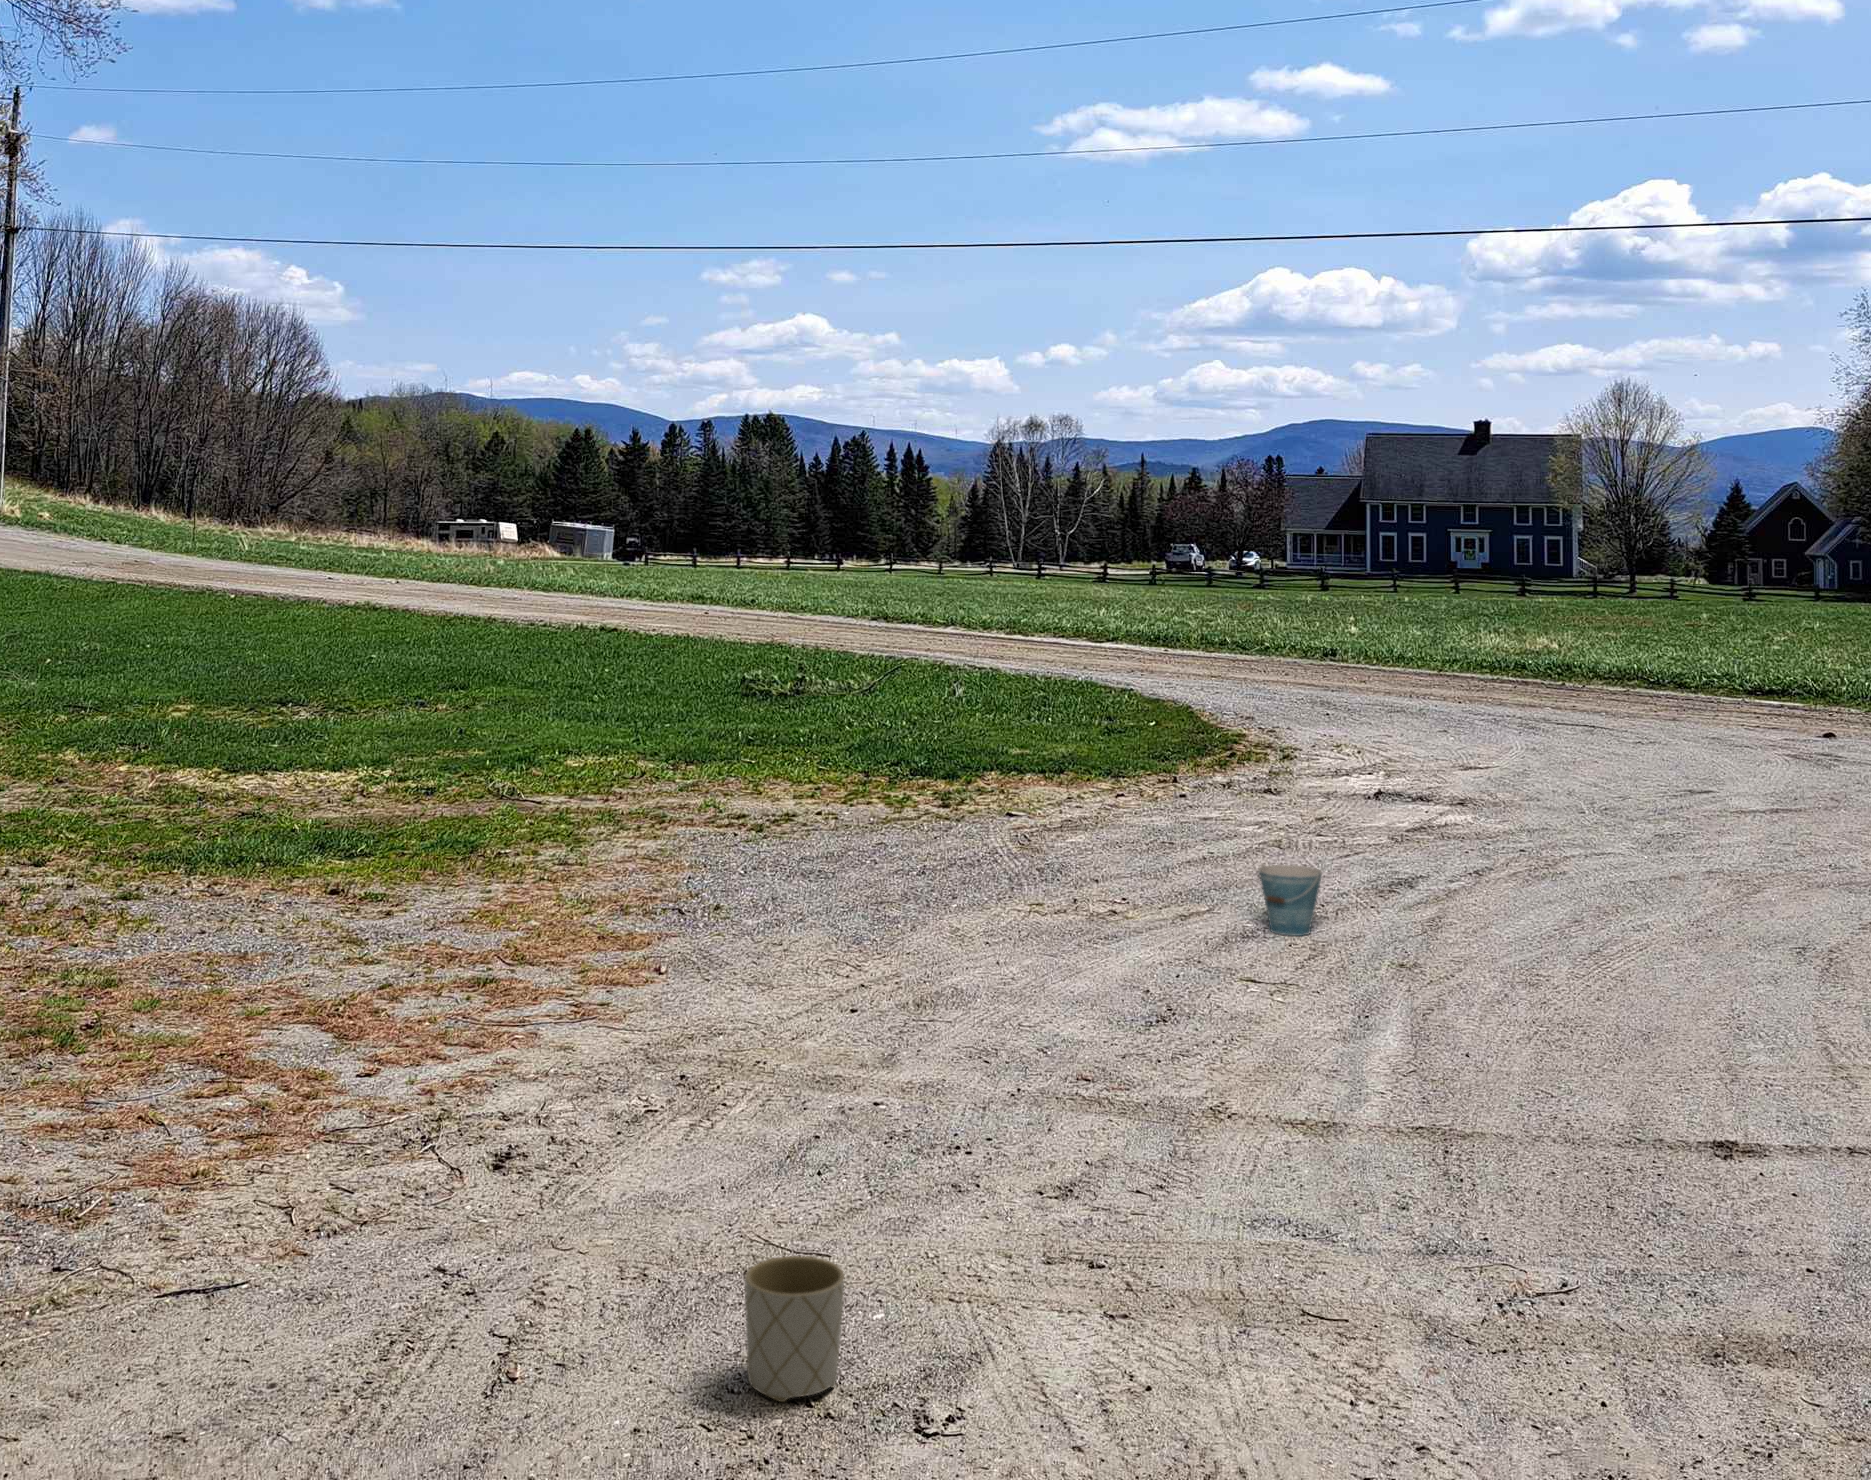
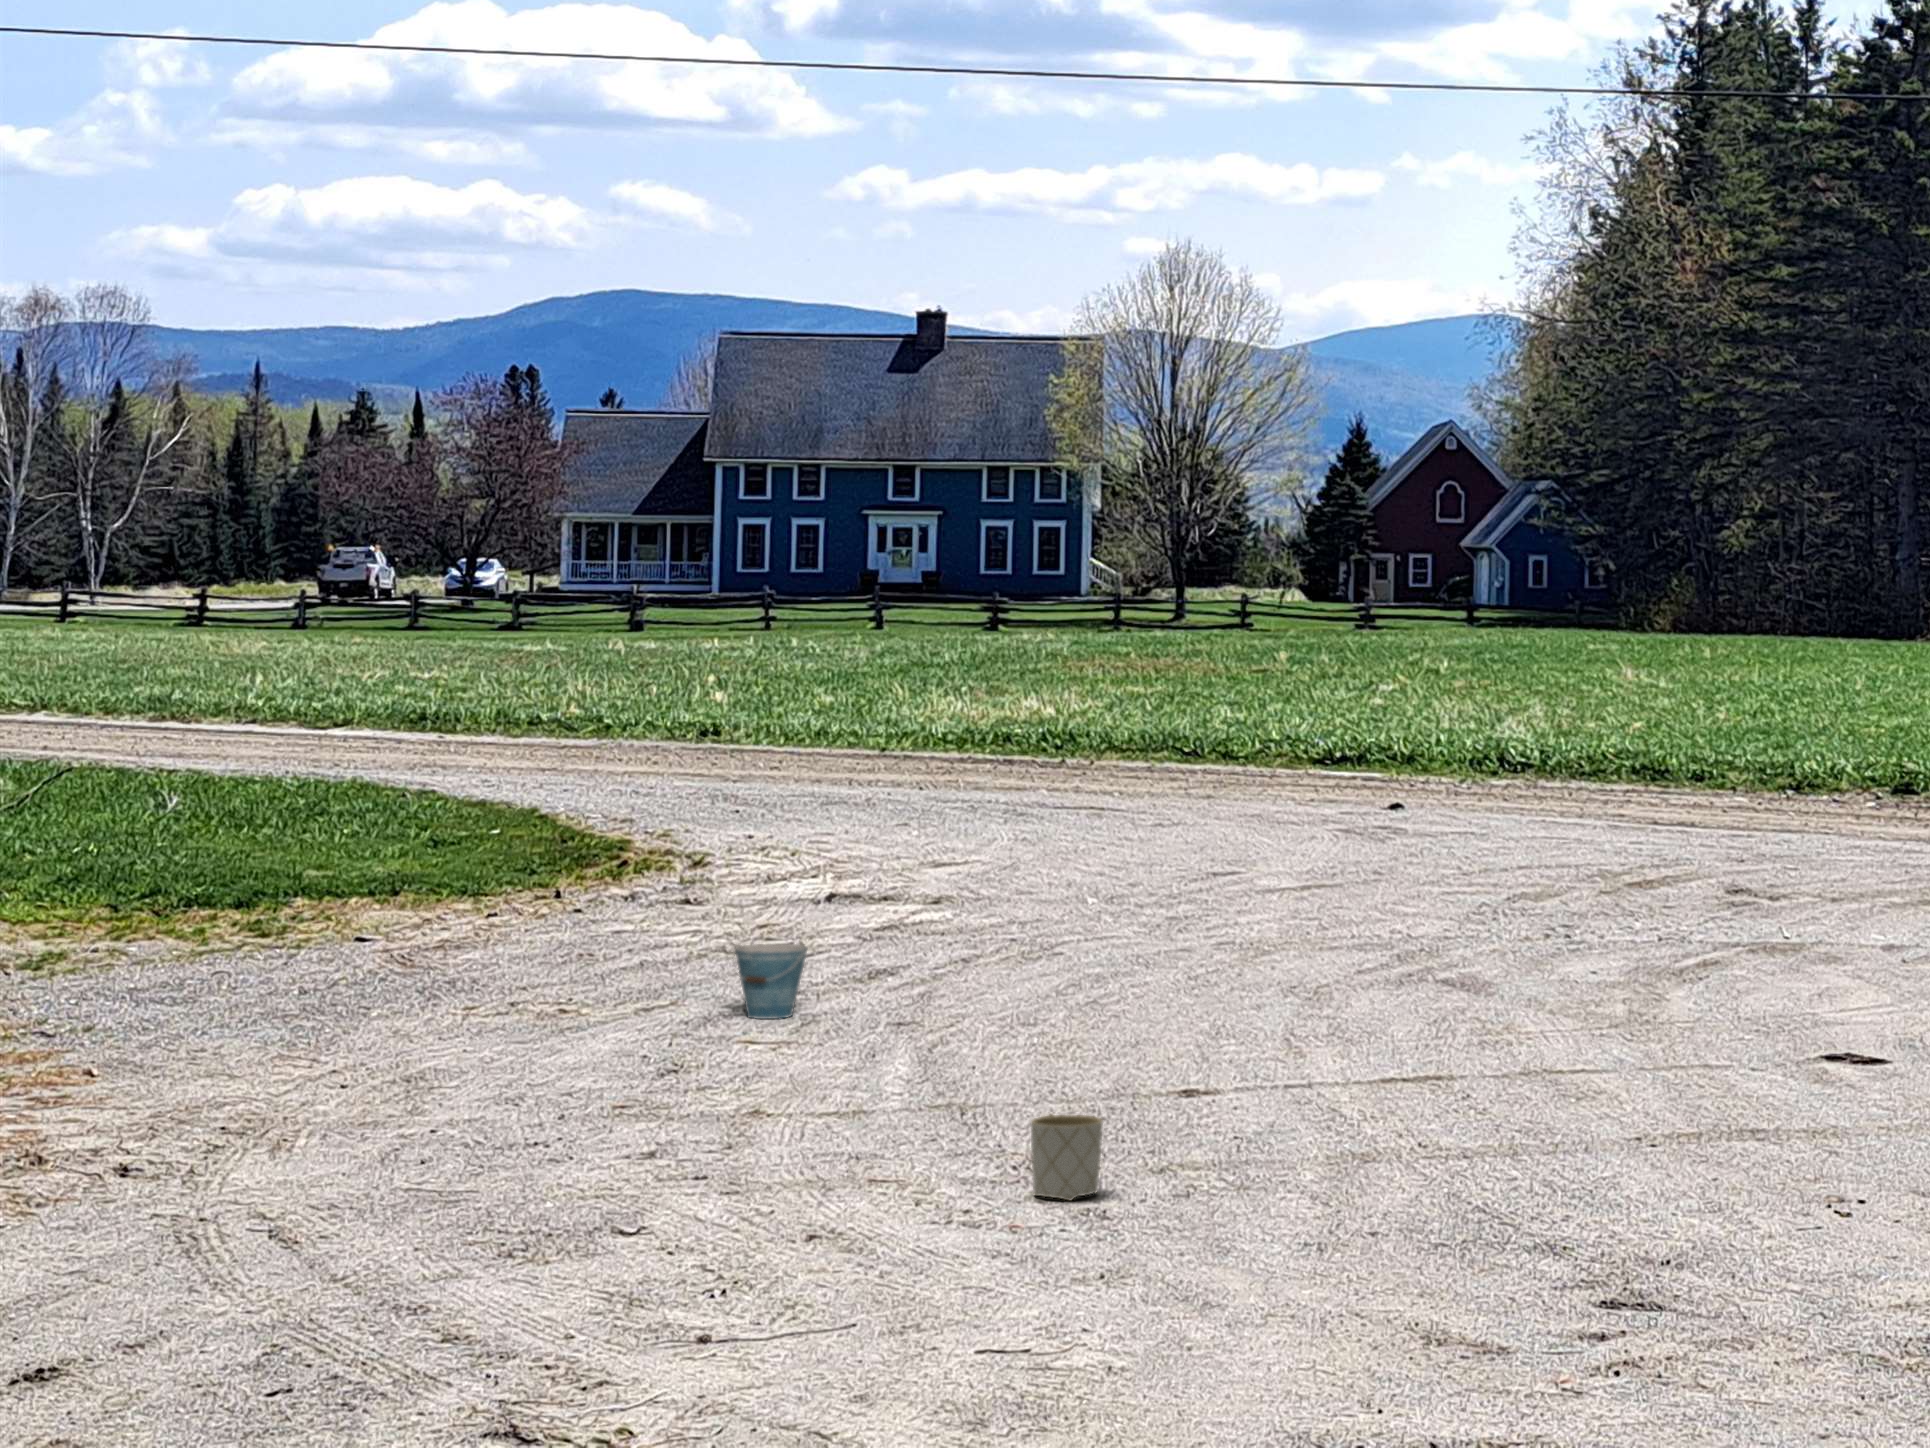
planter: present [745,1256,845,1402] -> present [1031,1115,1103,1200]

